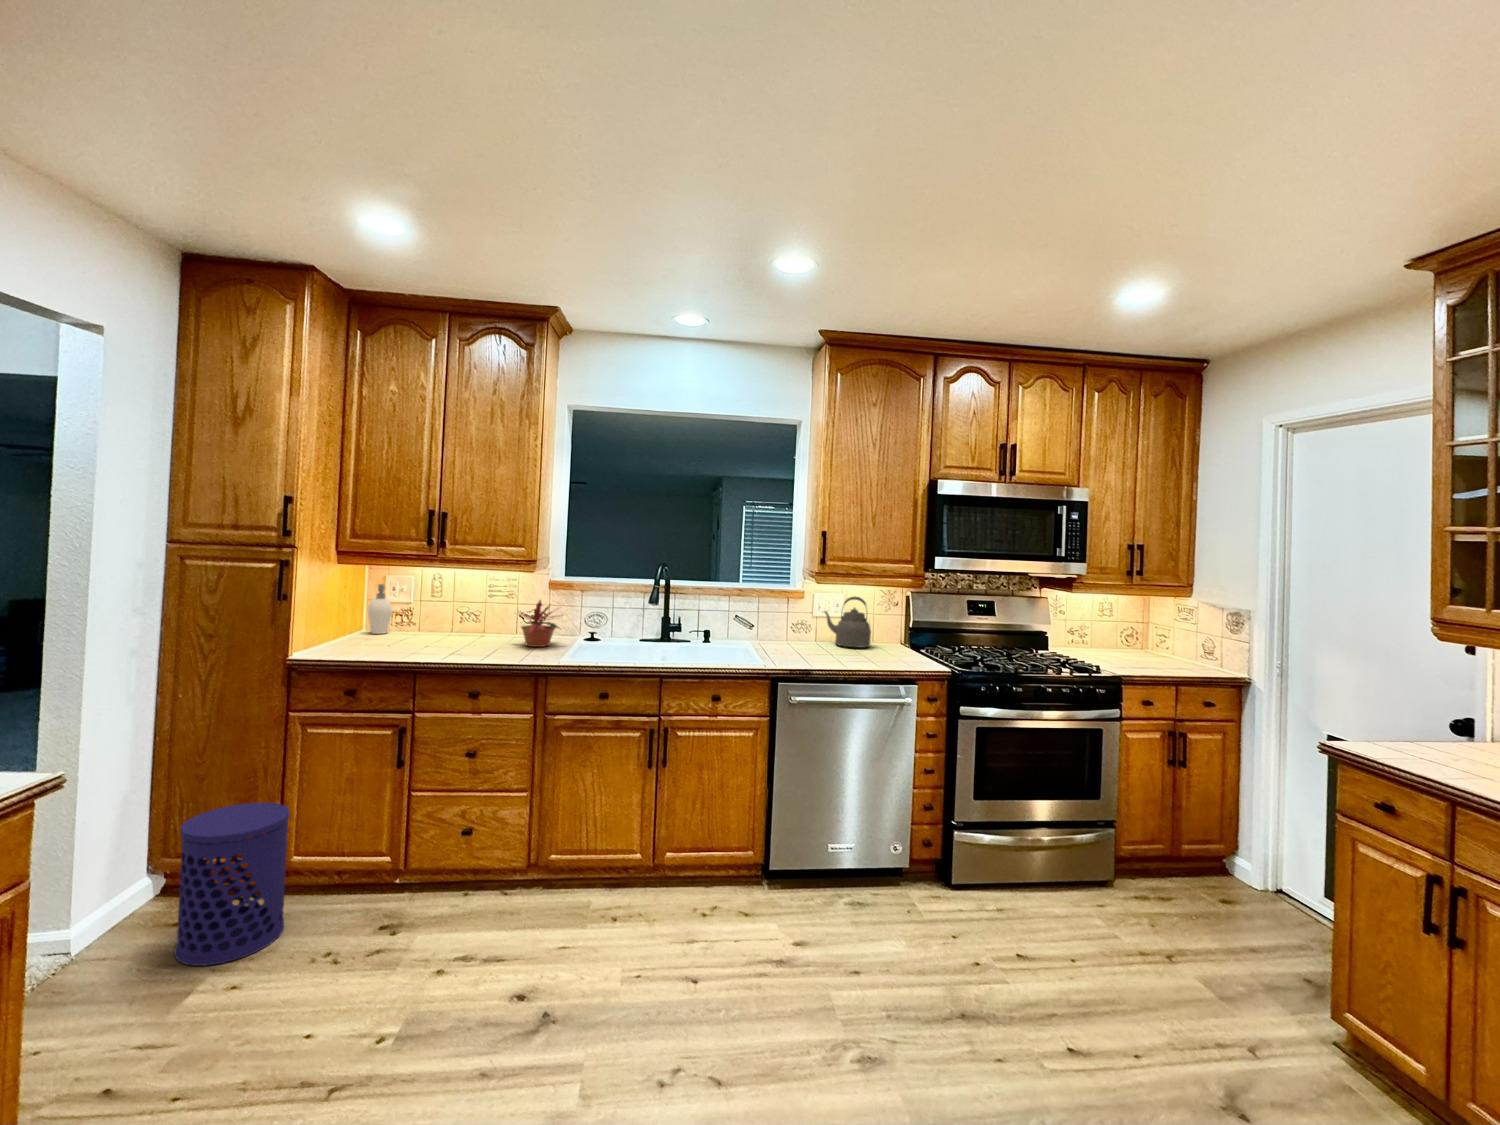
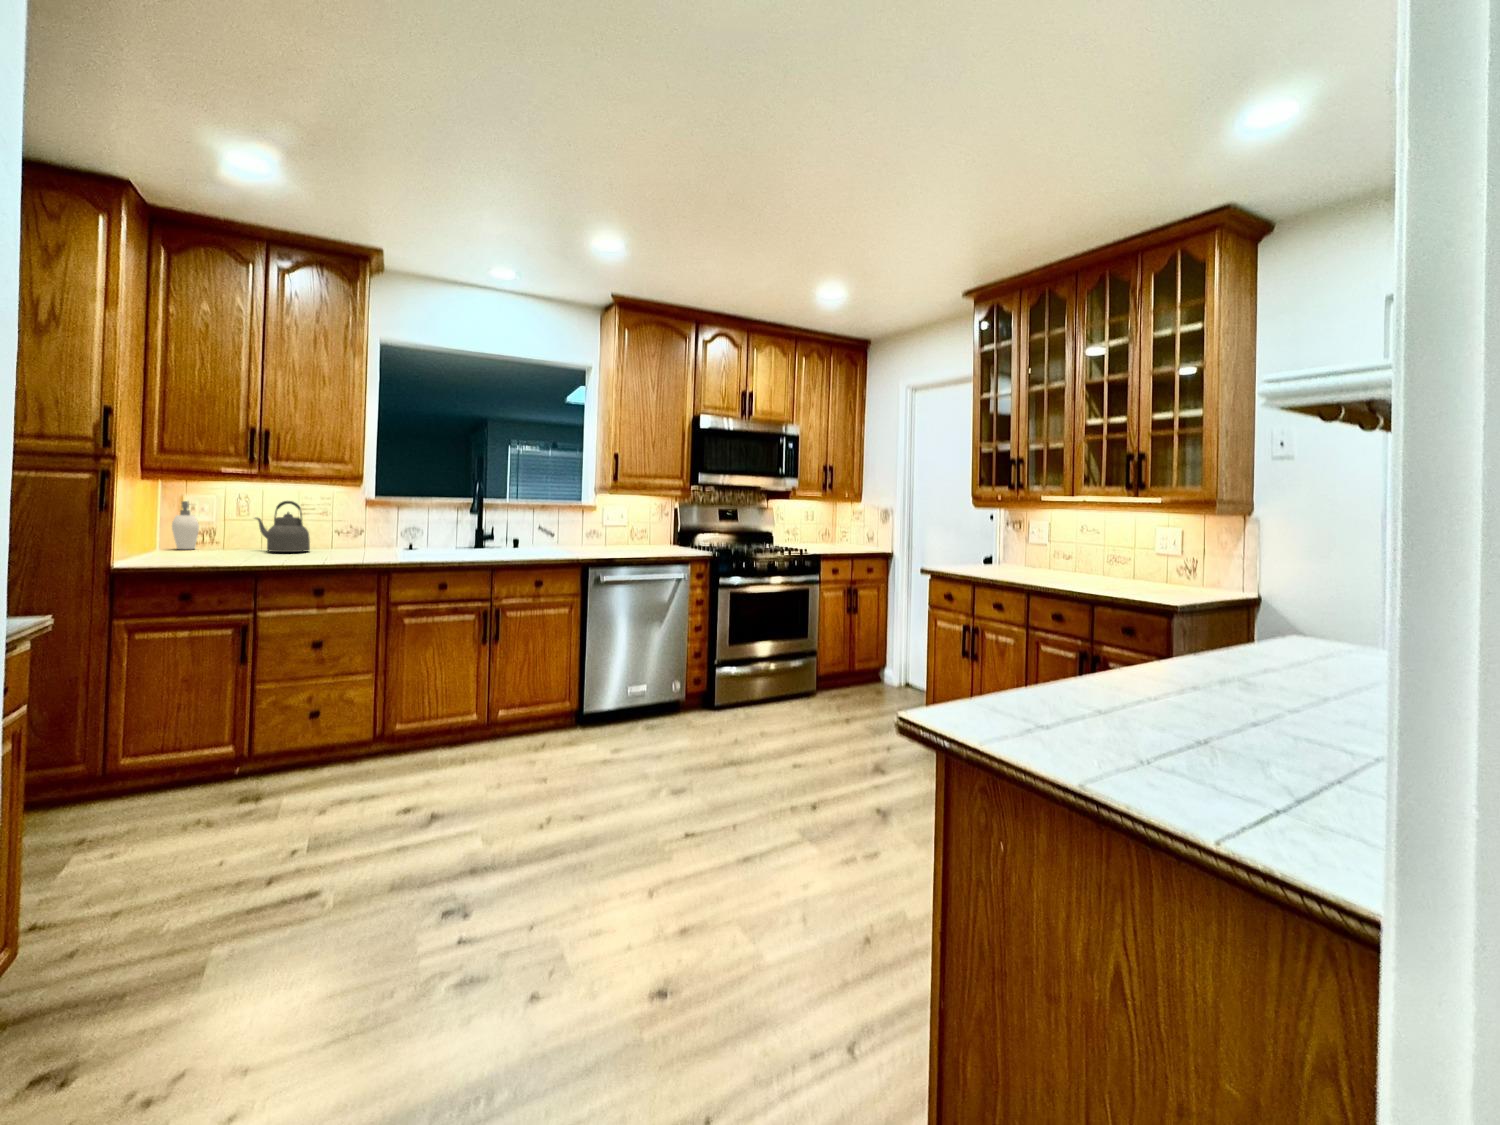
kettle: present [824,597,871,647] -> present [255,501,310,552]
potted plant: present [519,600,561,647] -> none [338,509,398,552]
waste bin: present [175,802,289,966] -> none [61,696,171,832]

